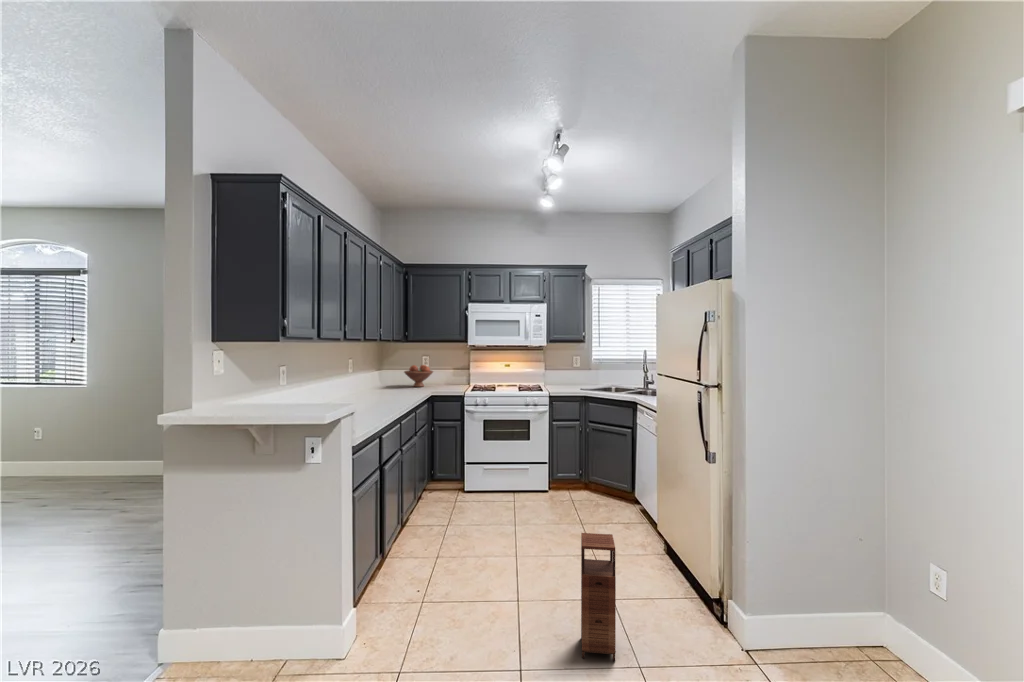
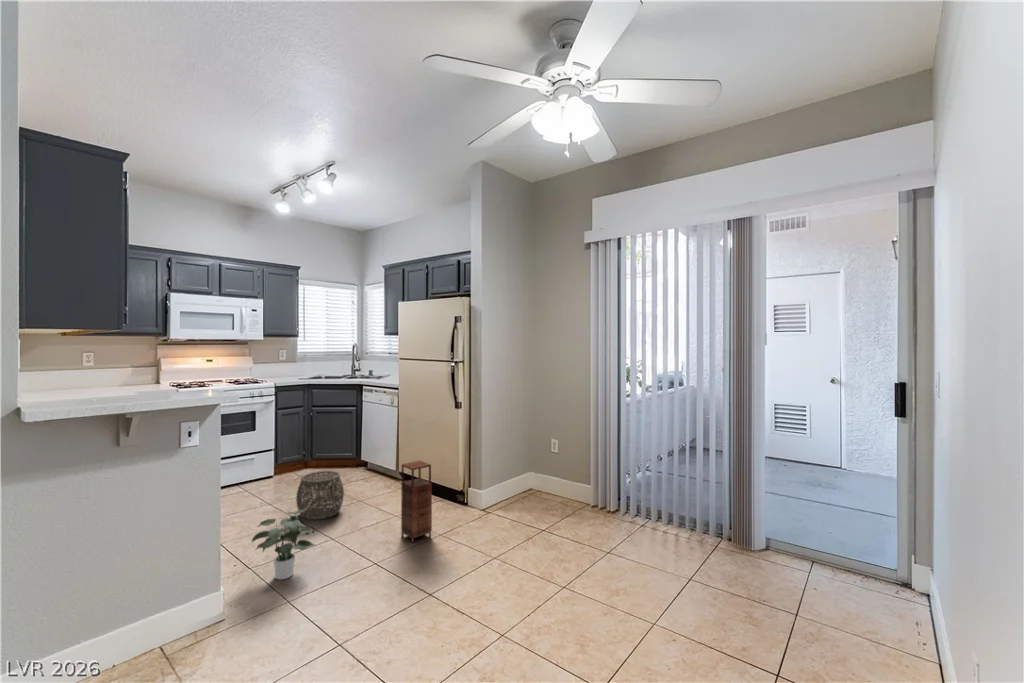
fruit bowl: present [404,365,433,387] -> none [62,363,112,390]
woven basket: none [512,504,565,566] -> present [296,471,344,520]
potted plant: none [401,553,467,631] -> present [252,510,316,580]

